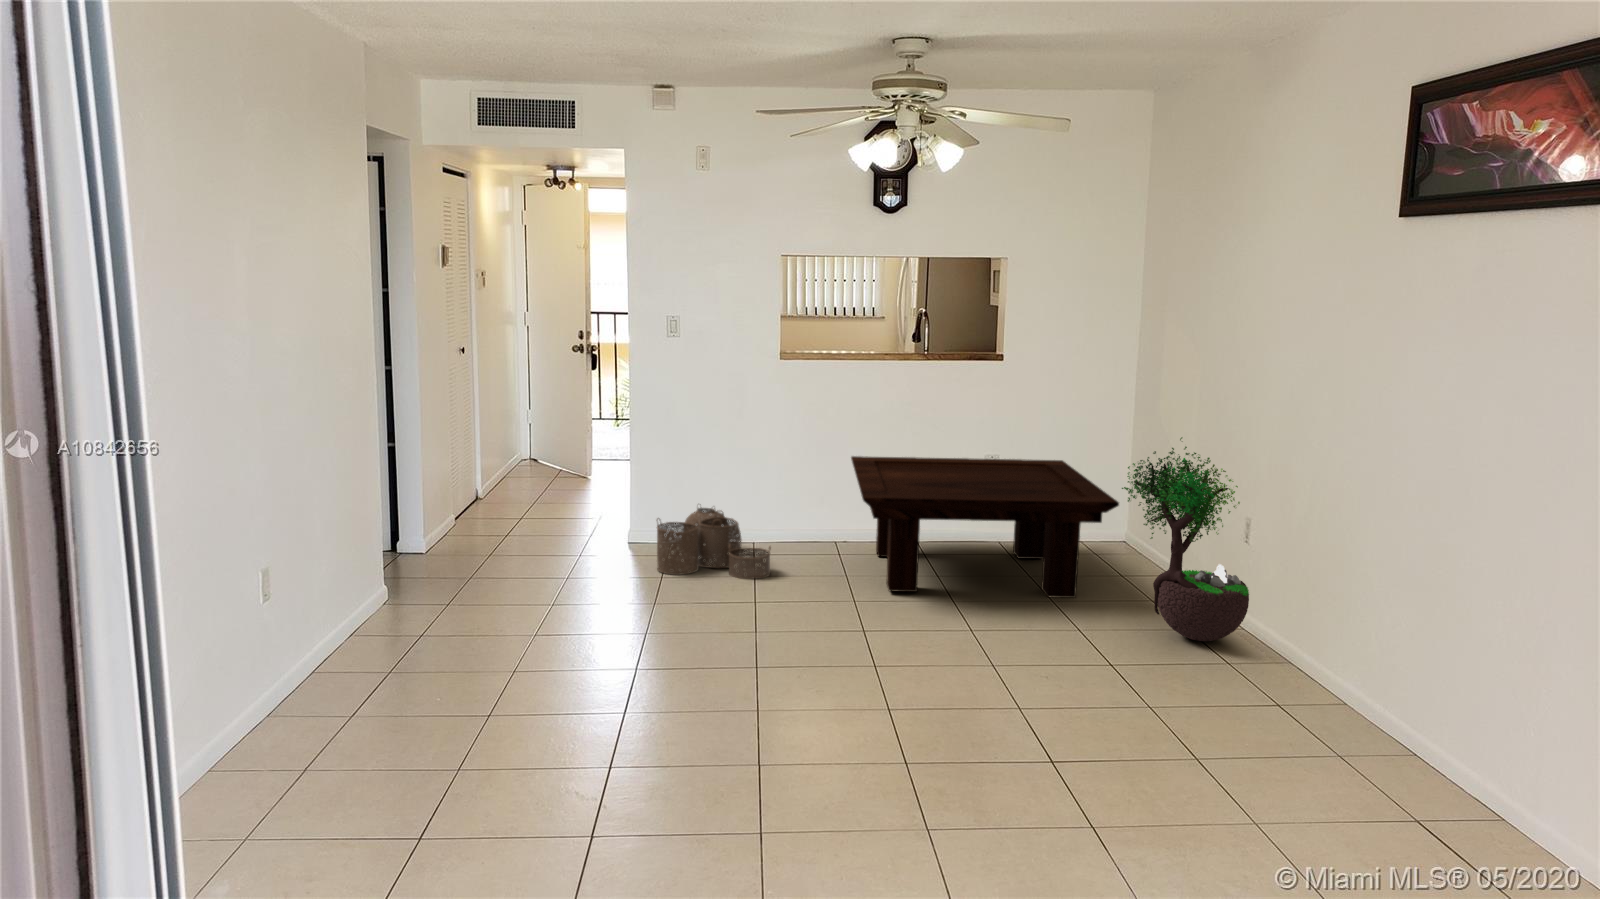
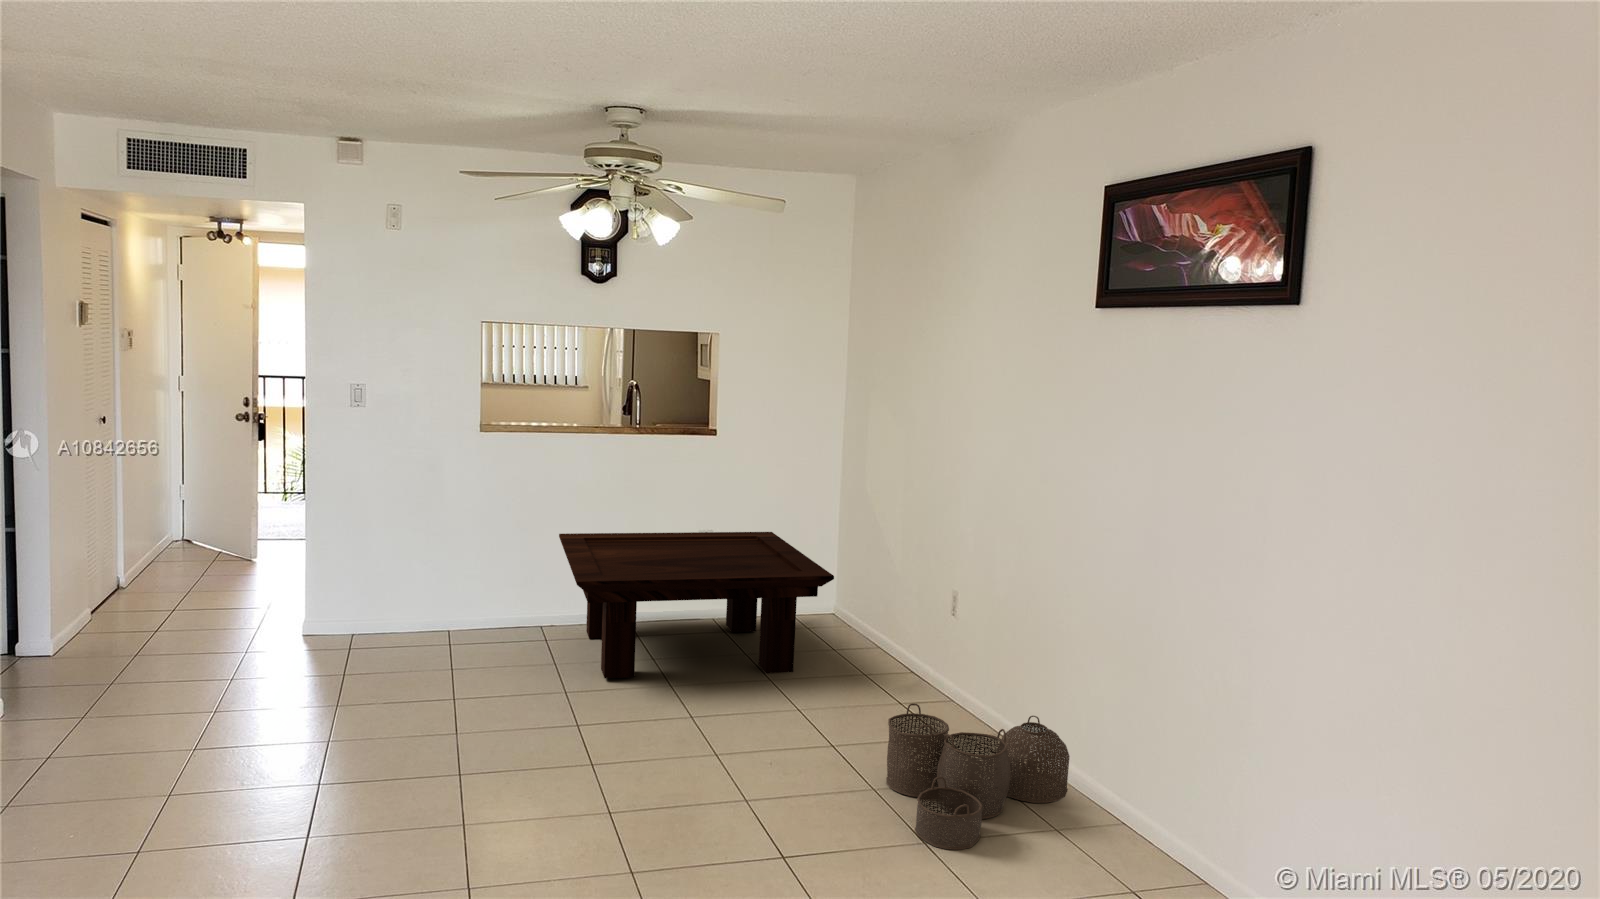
potted tree: present [1122,437,1249,641] -> none [839,512,962,711]
woven basket: present [657,507,771,579] -> present [886,703,1070,850]

